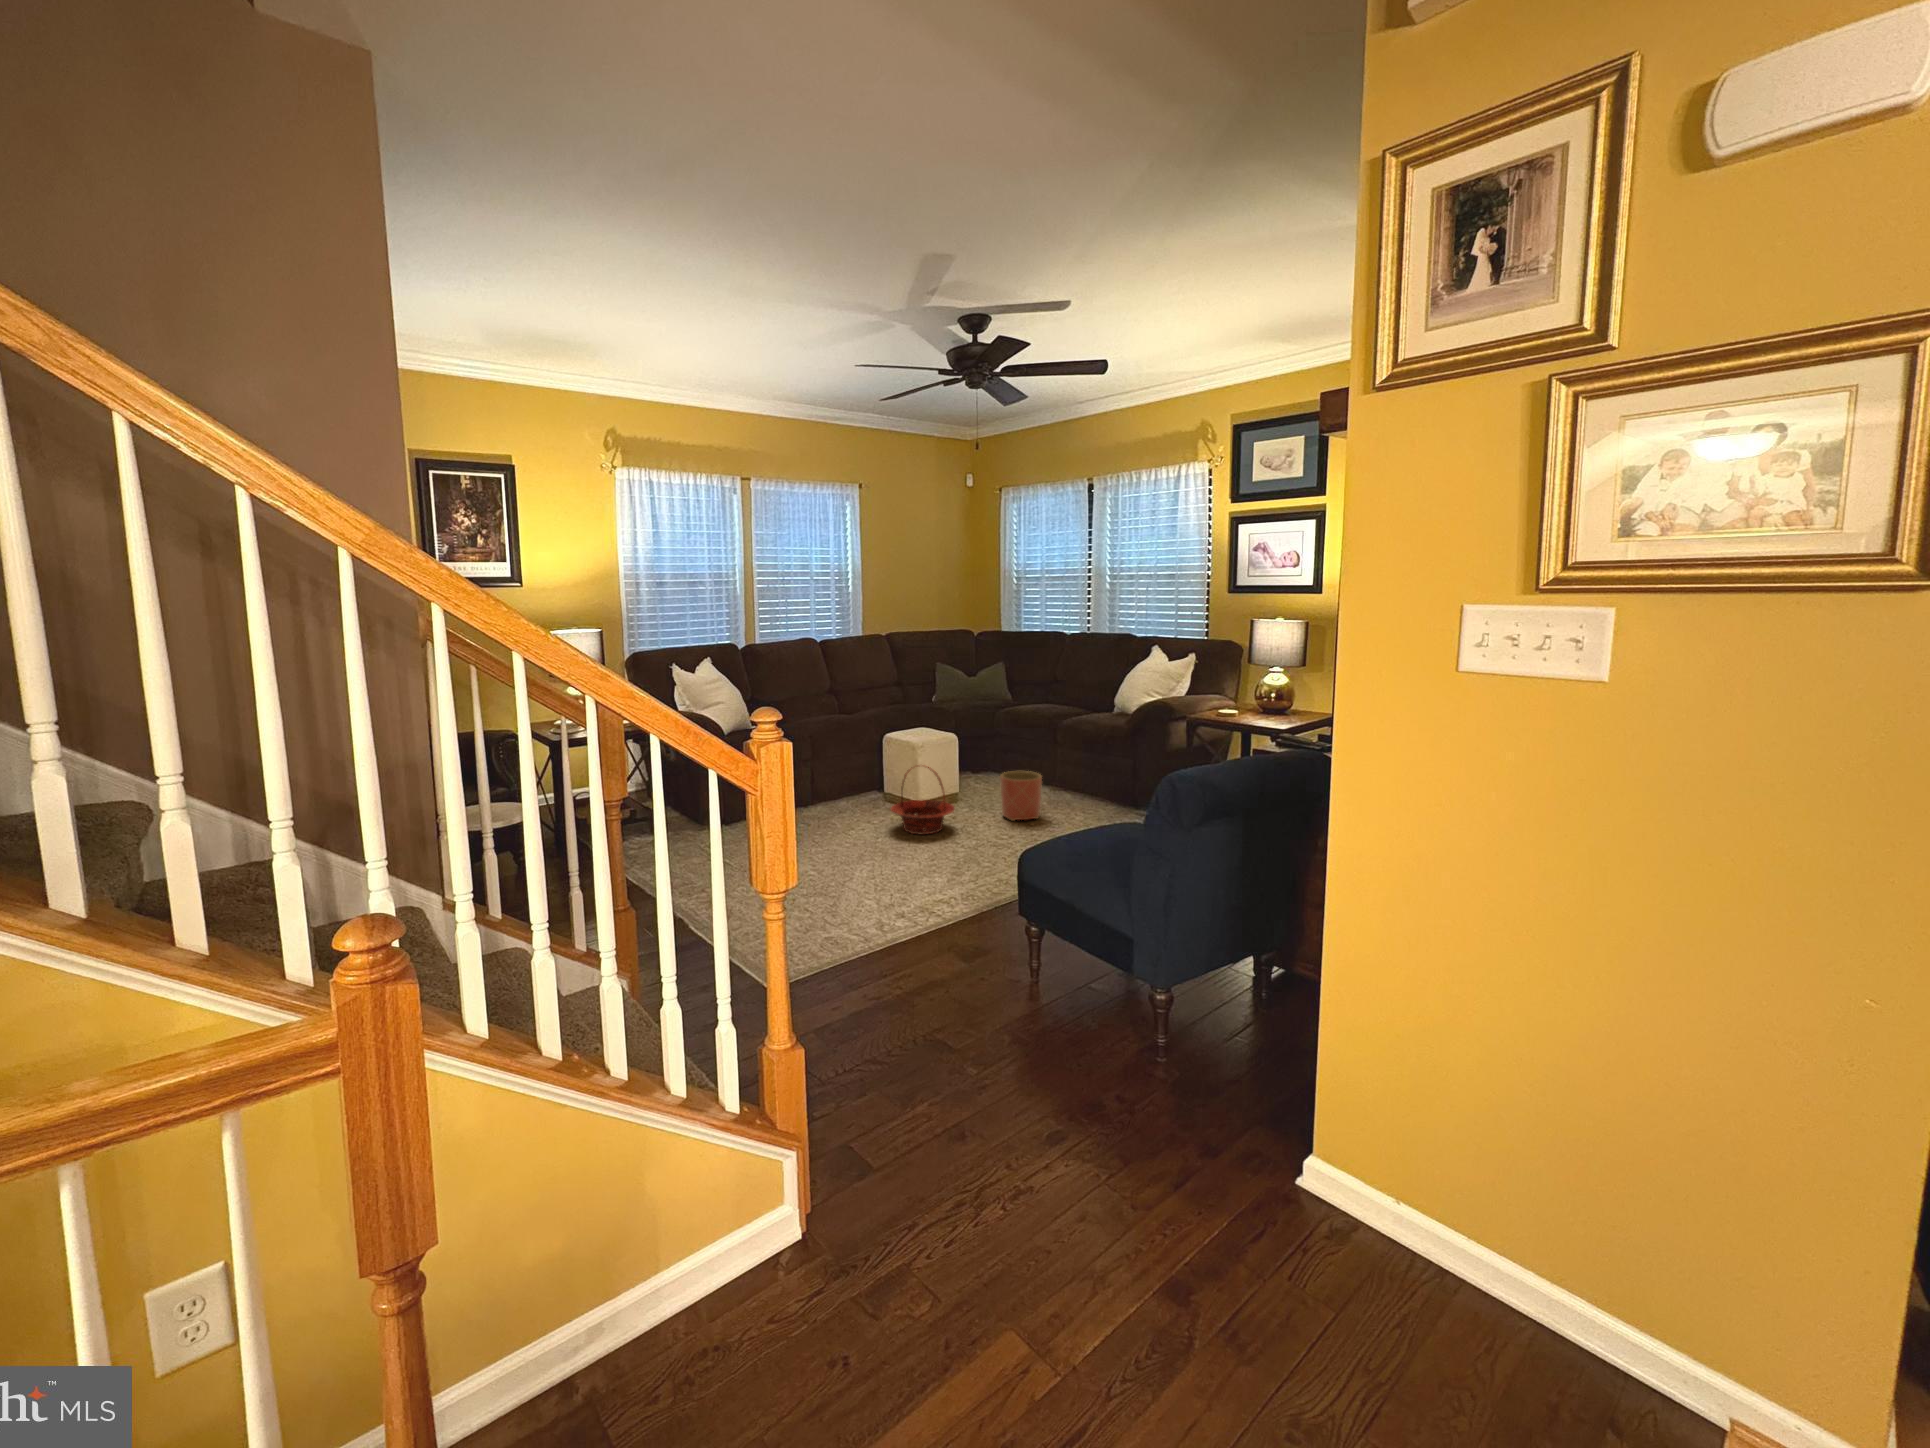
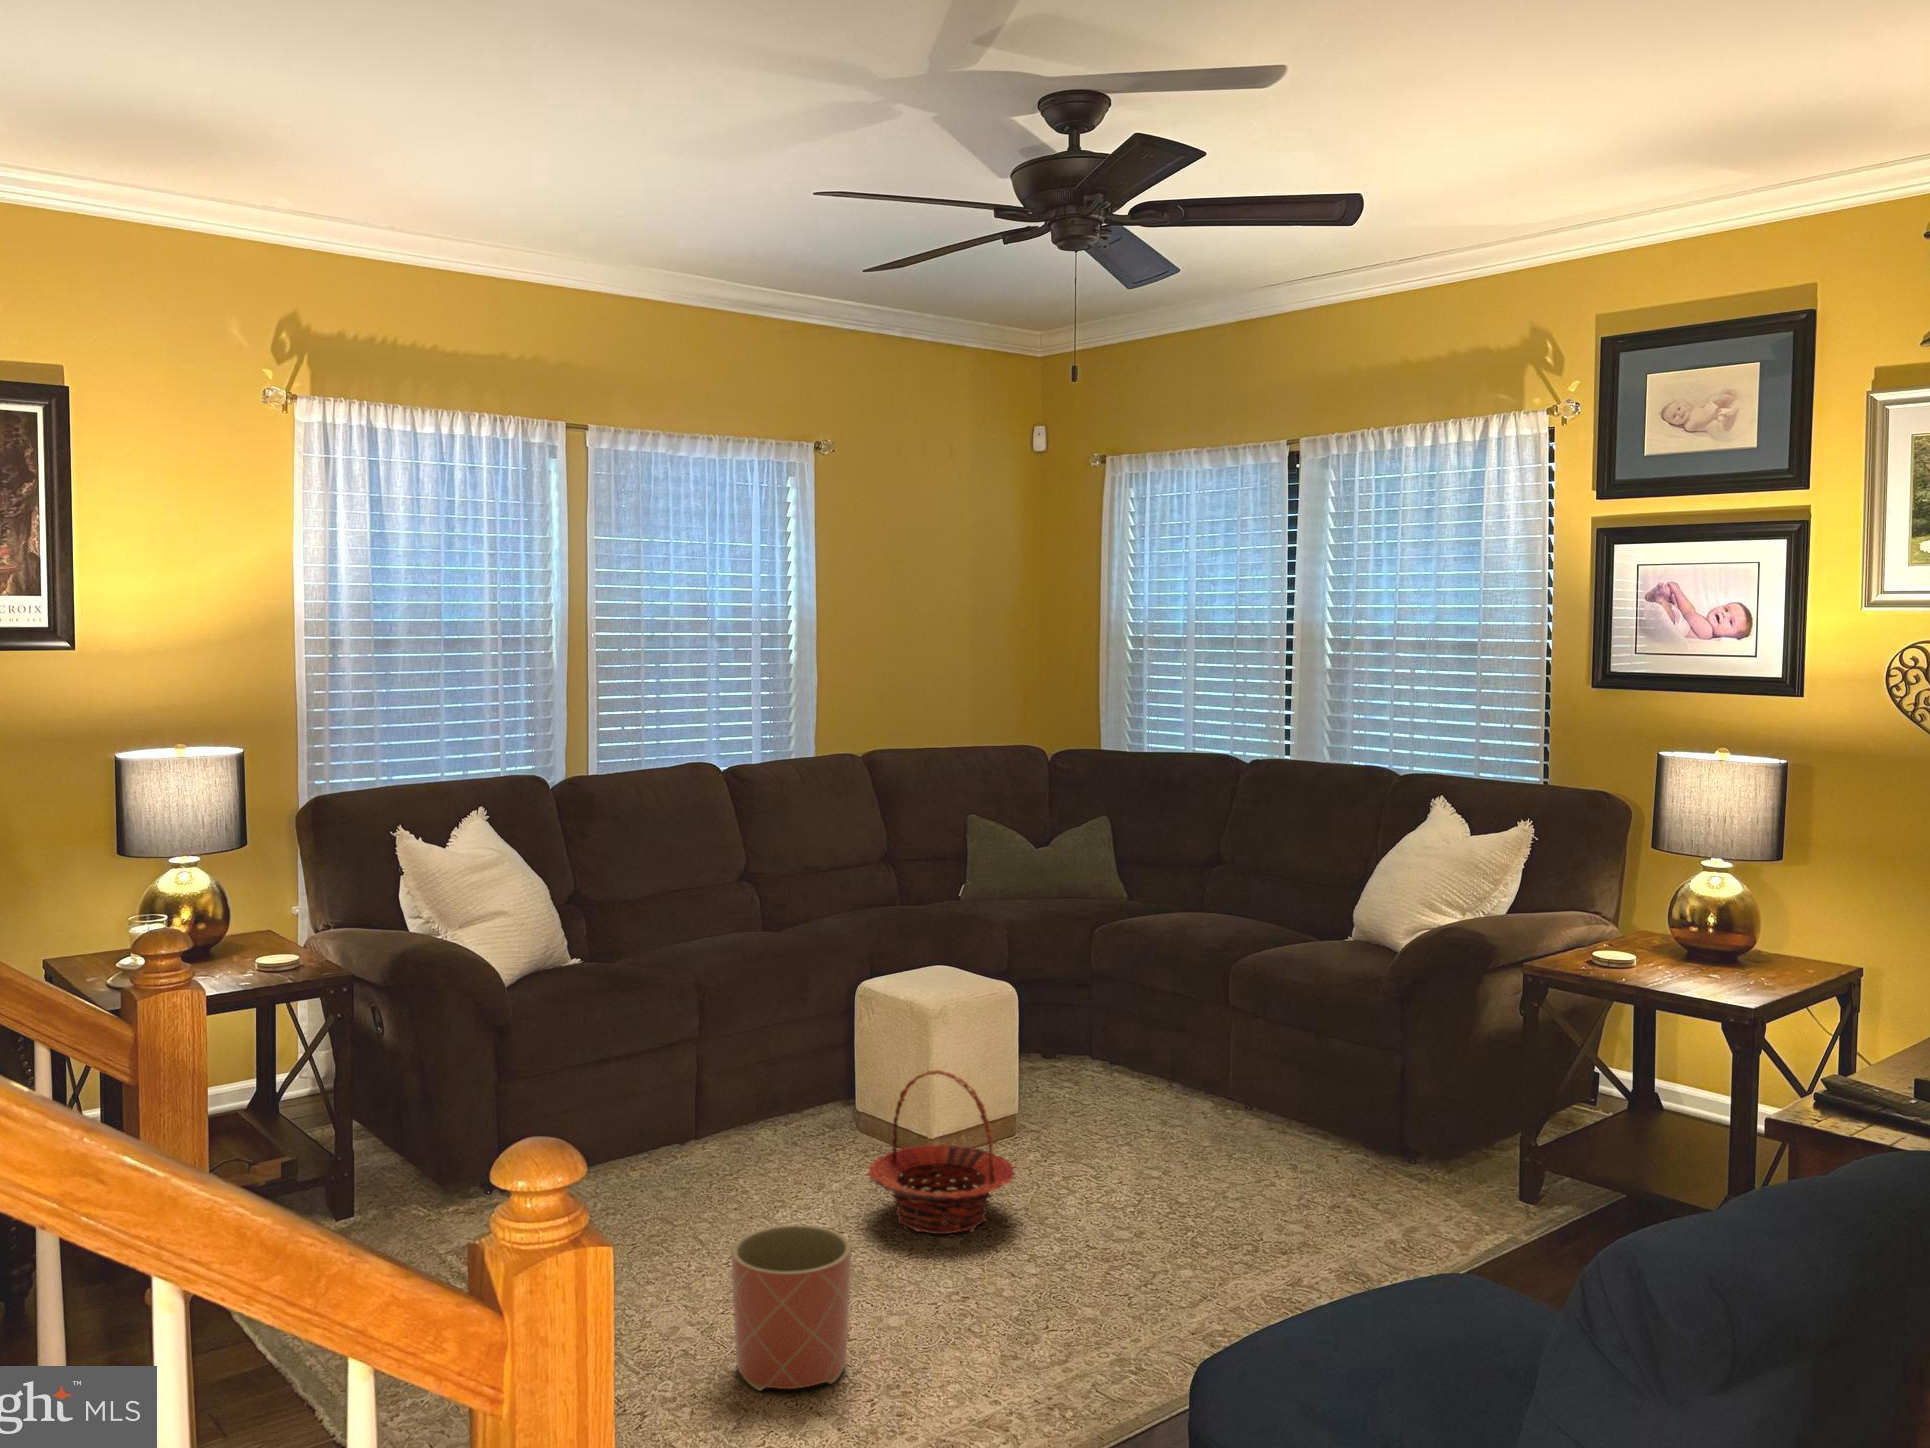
planter: present [1000,771,1042,821] -> present [731,1224,851,1390]

